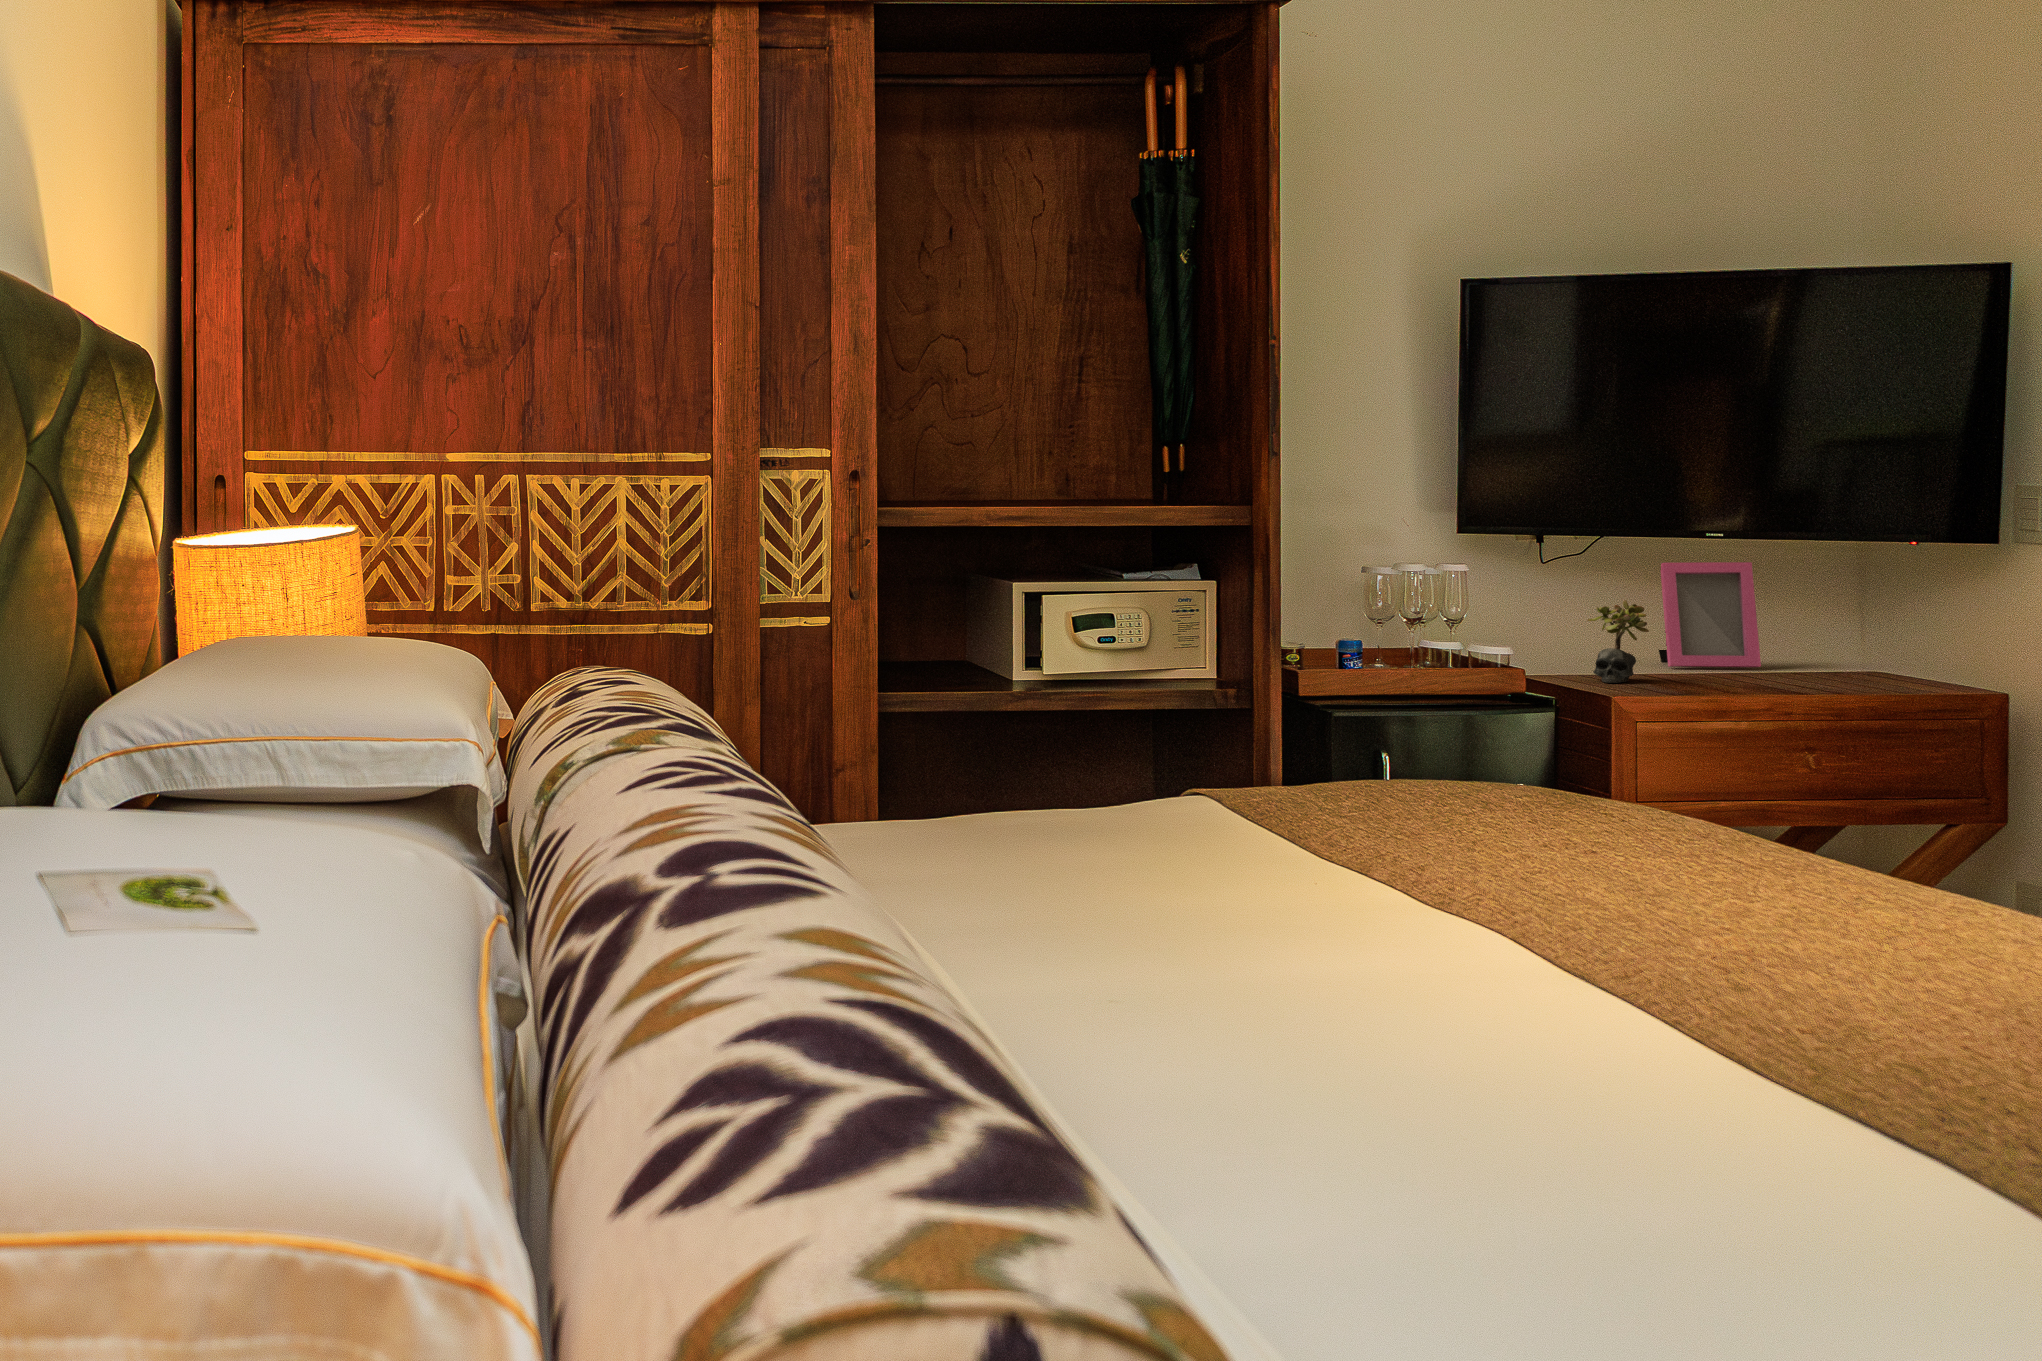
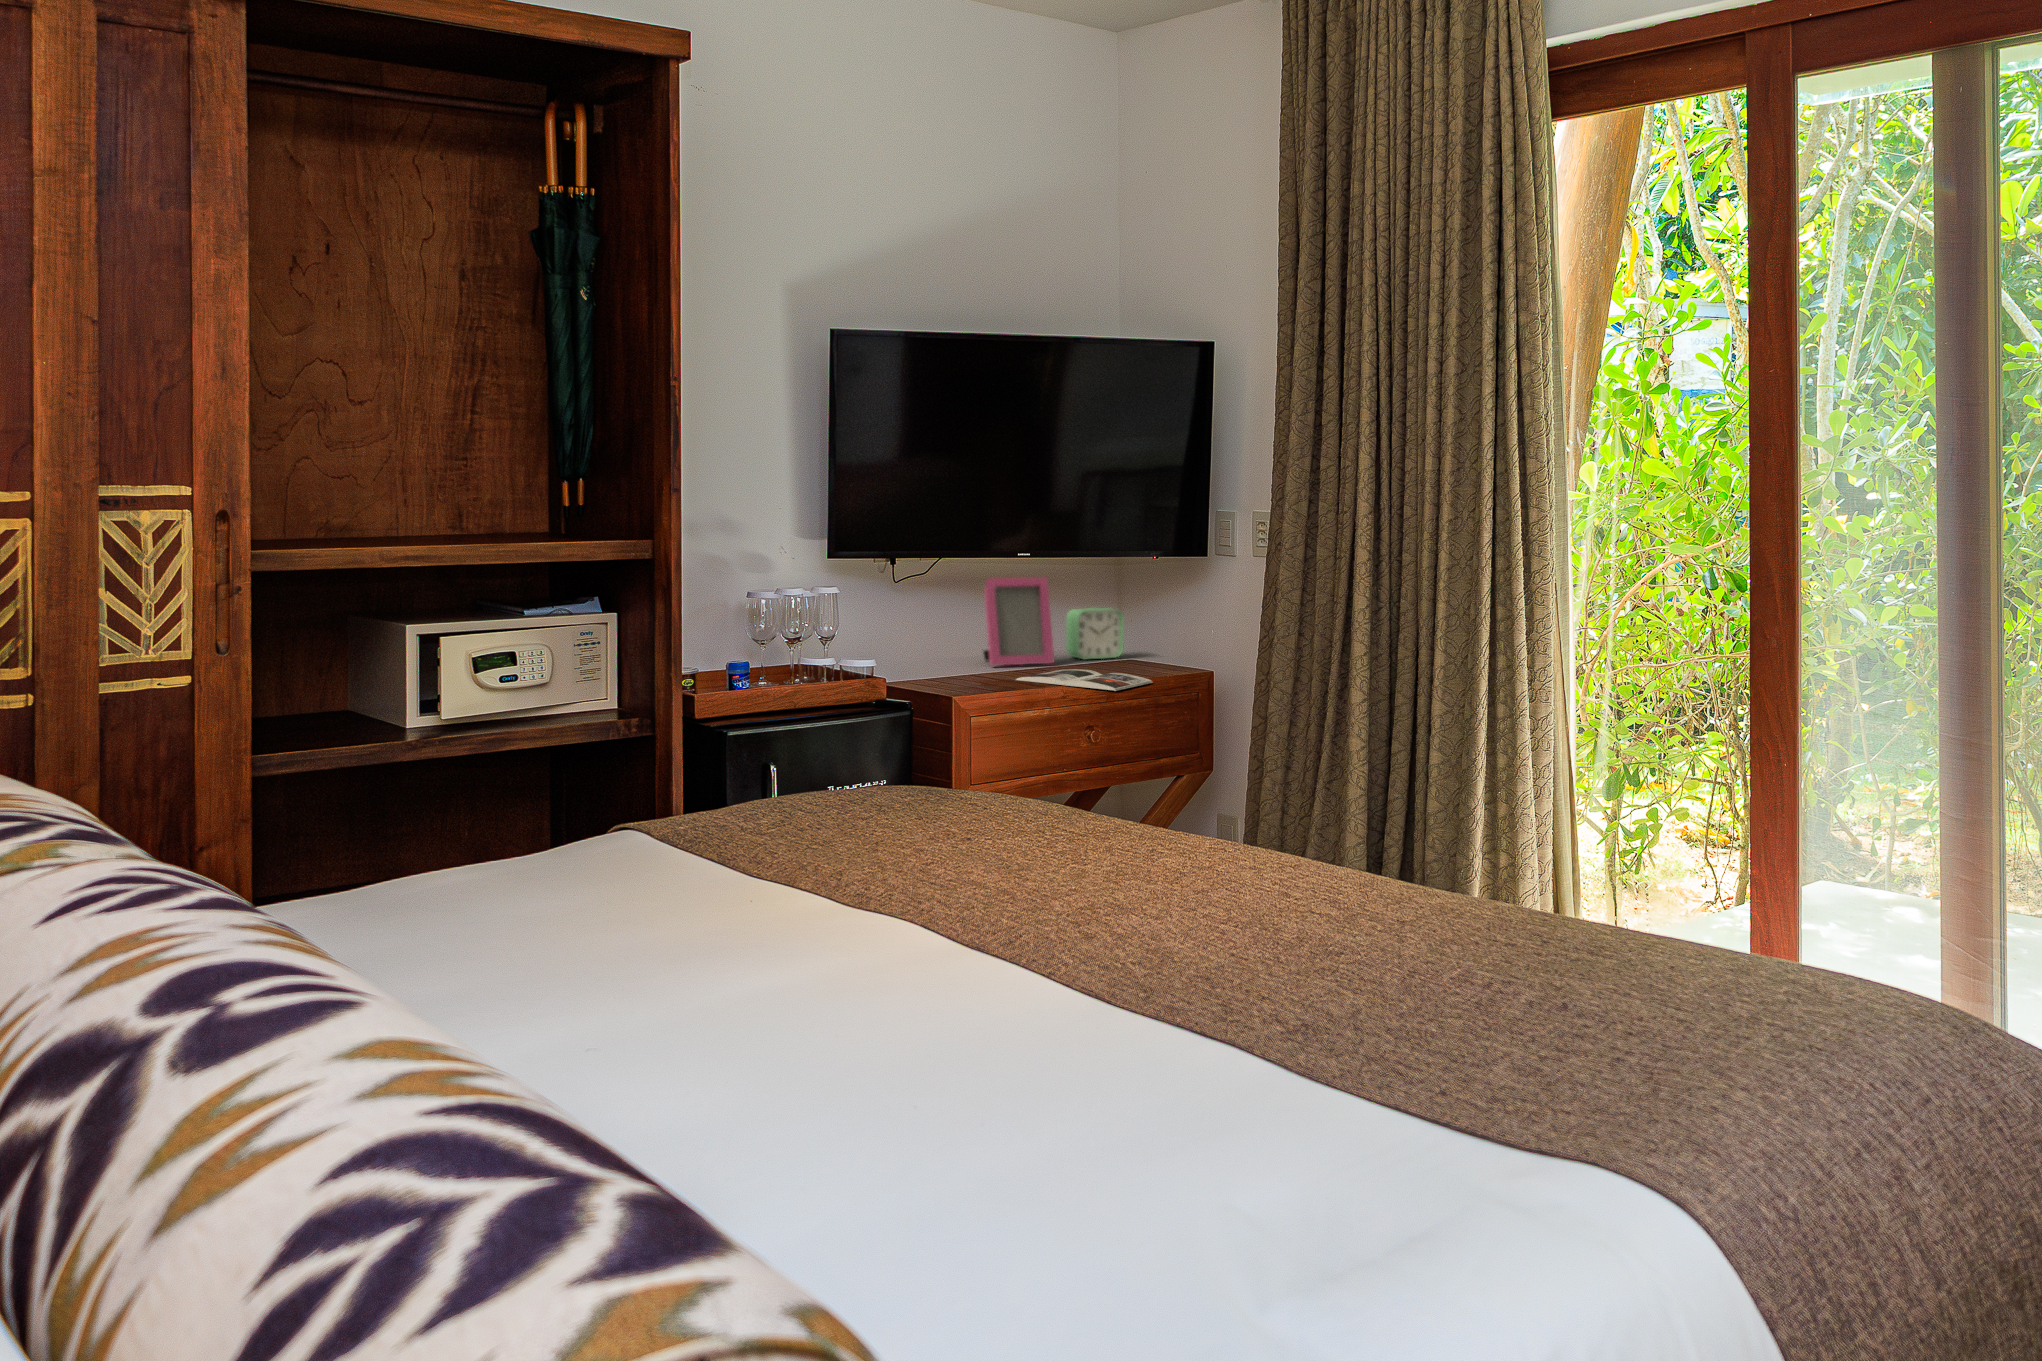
succulent plant: present [1588,600,1649,683] -> none [931,615,977,687]
alarm clock: none [1779,604,1867,666] -> present [1066,608,1124,660]
magazine: none [1703,673,1915,695] -> present [1016,669,1153,691]

